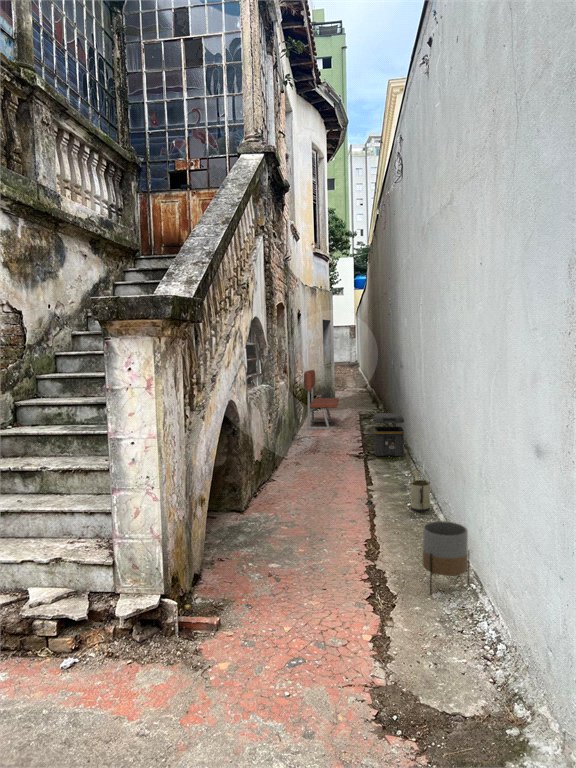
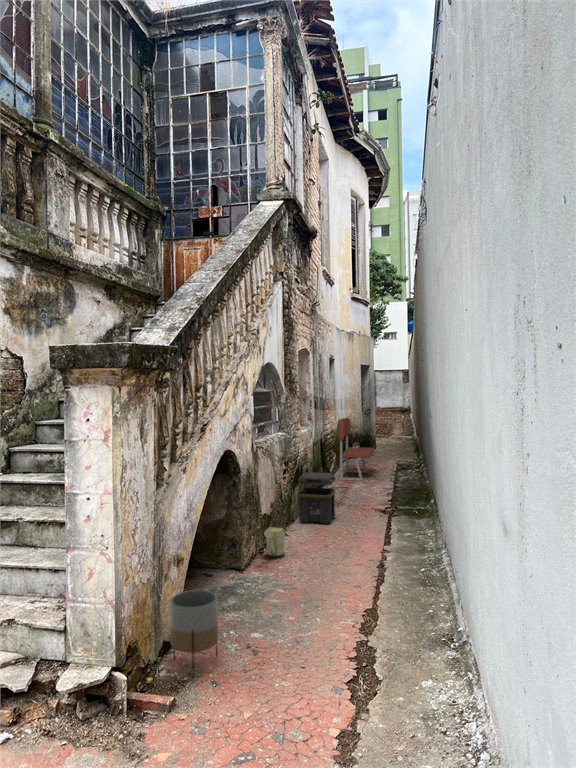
toolbox: present [373,413,404,456] -> present [298,473,335,524]
watering can: present [410,470,430,512] -> present [264,527,285,558]
planter: present [423,521,469,595] -> present [170,590,218,677]

